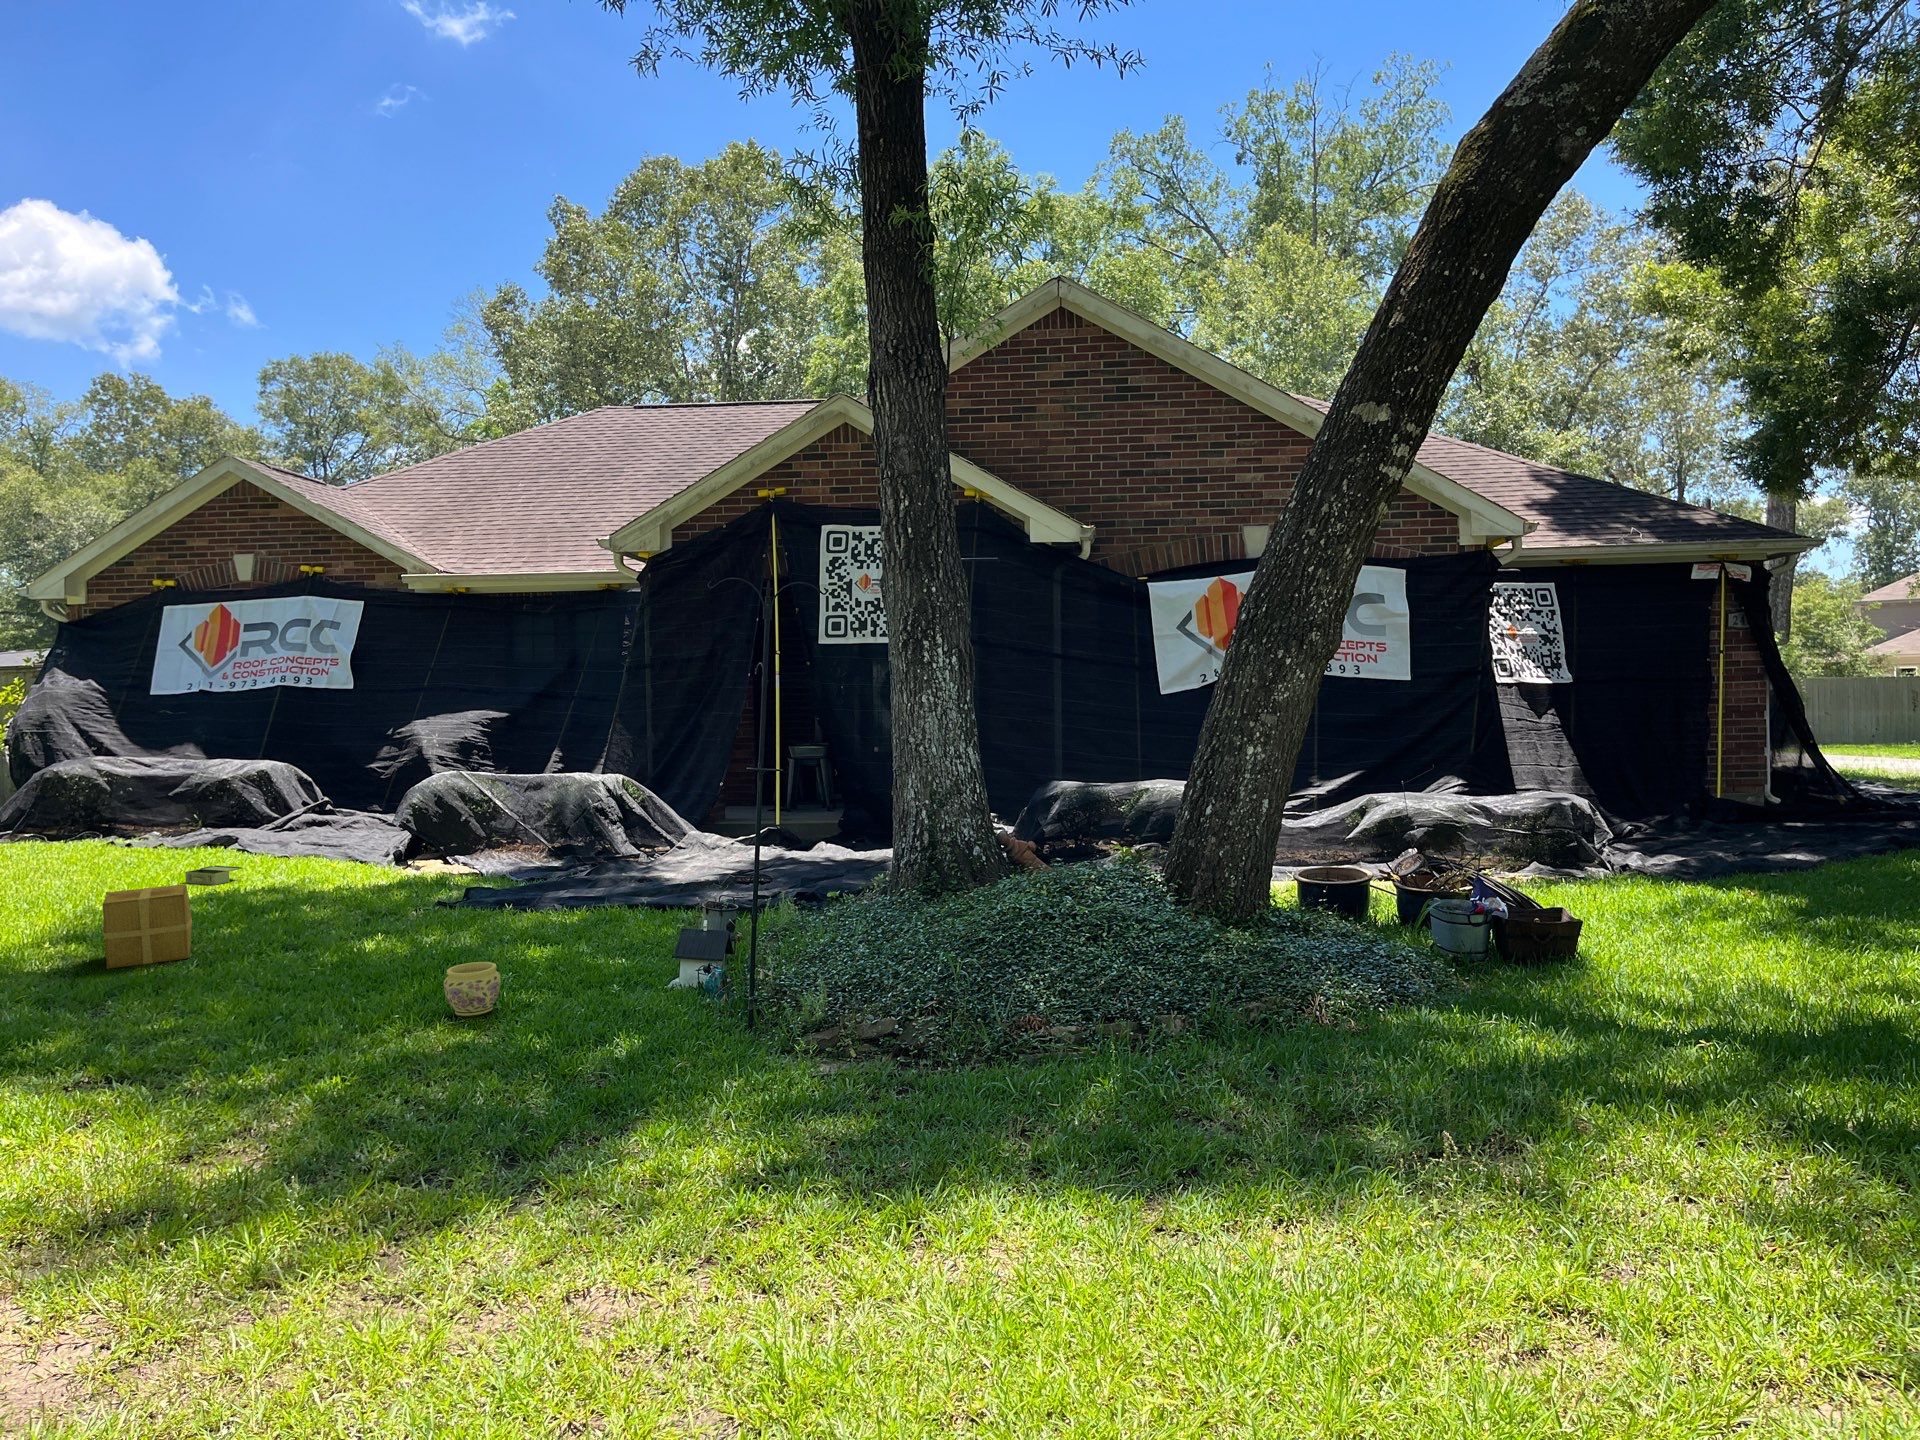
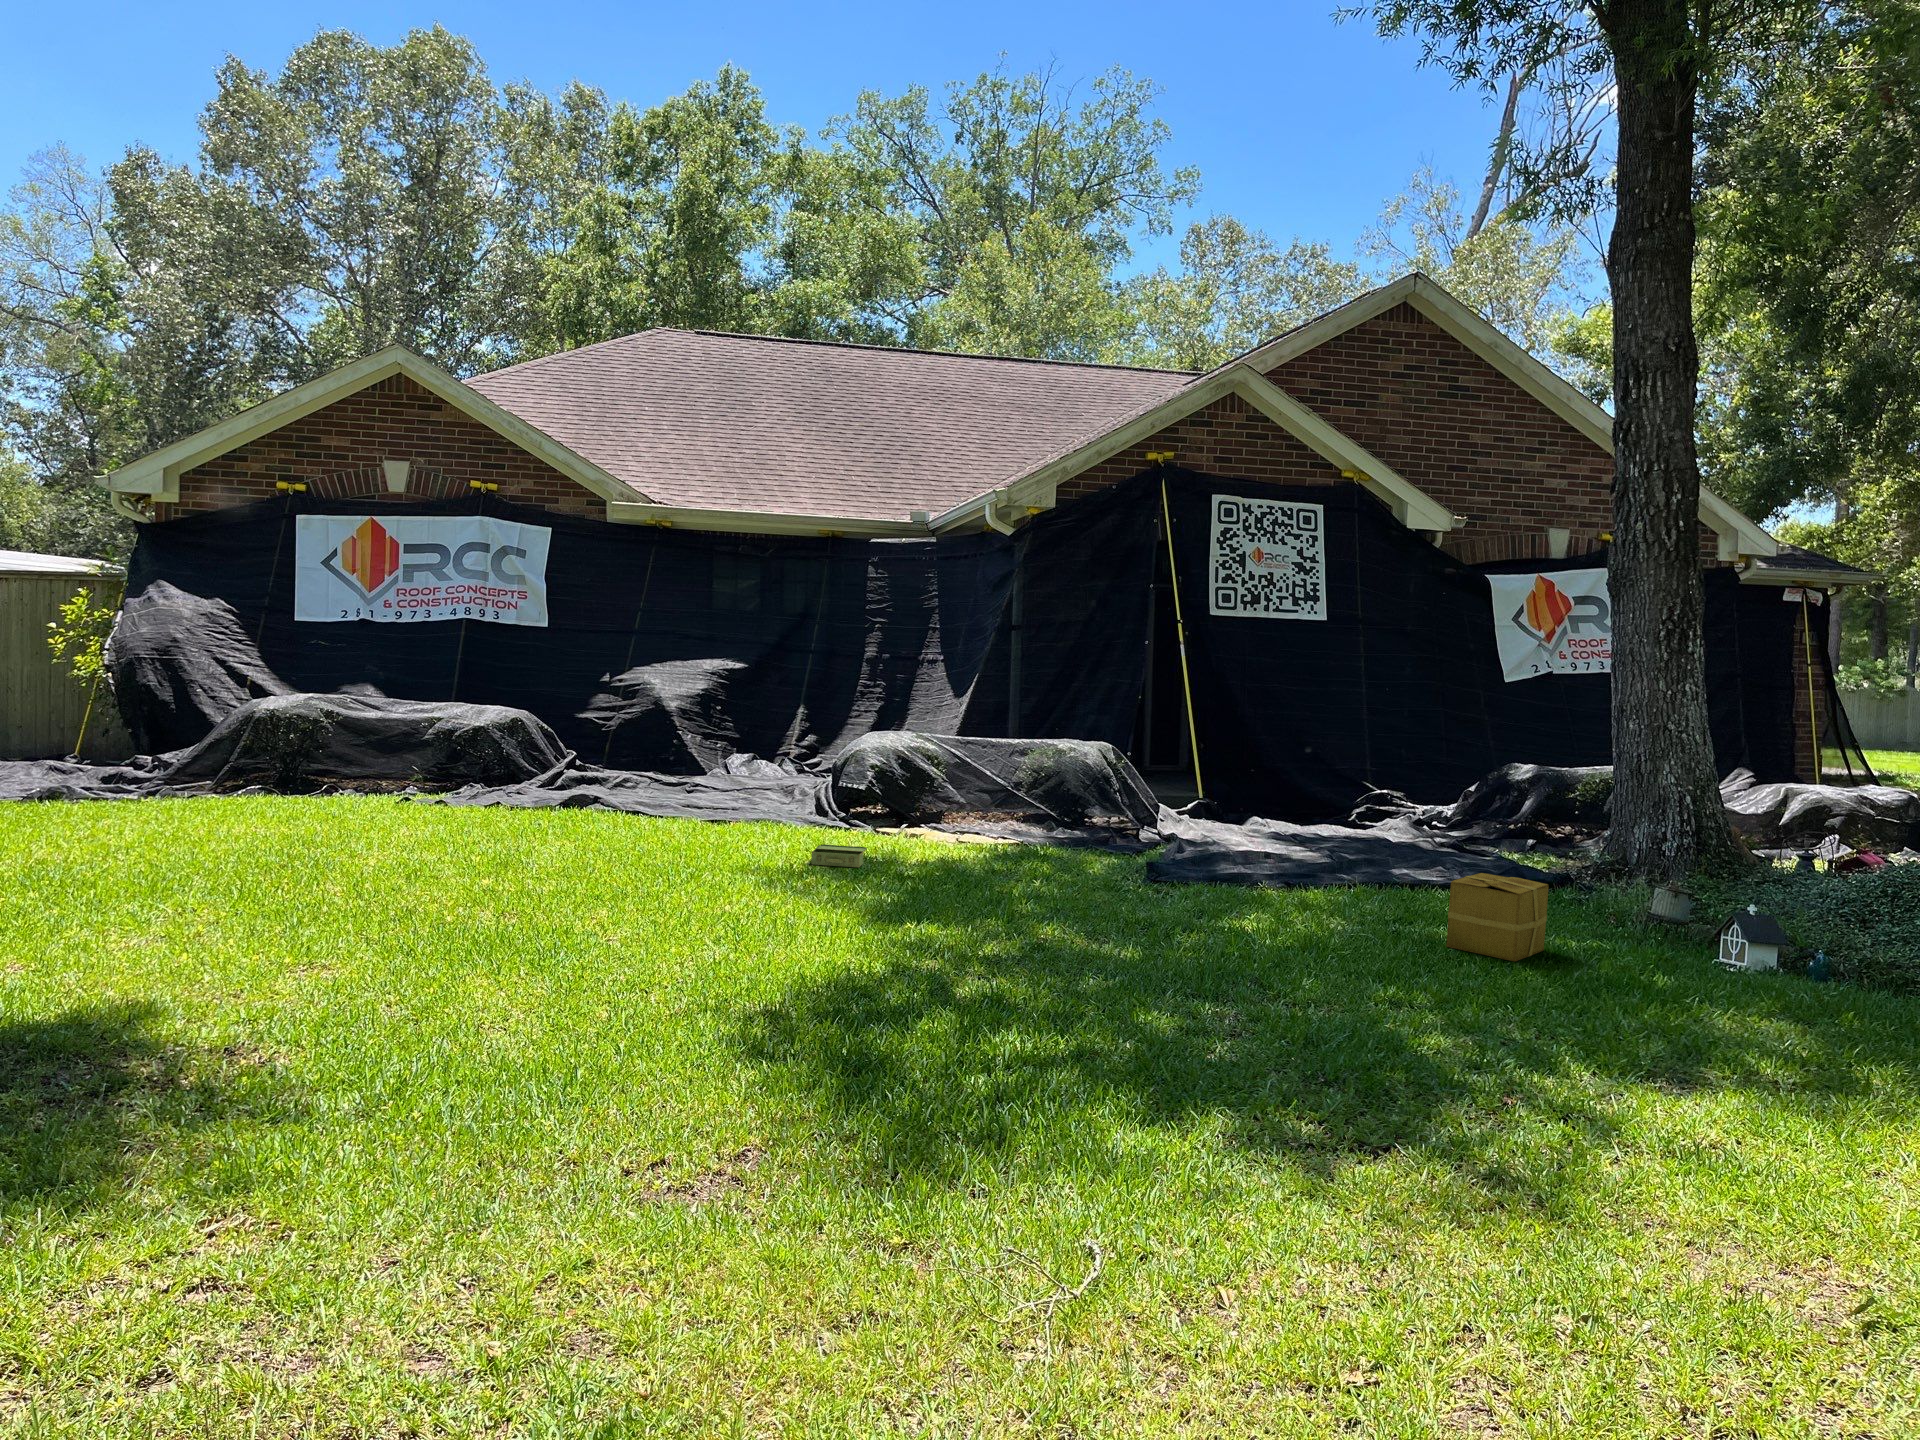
cardboard box: present [103,884,192,969] -> present [1446,873,1549,961]
planter: present [444,962,501,1017] -> none [1680,960,1740,1015]

